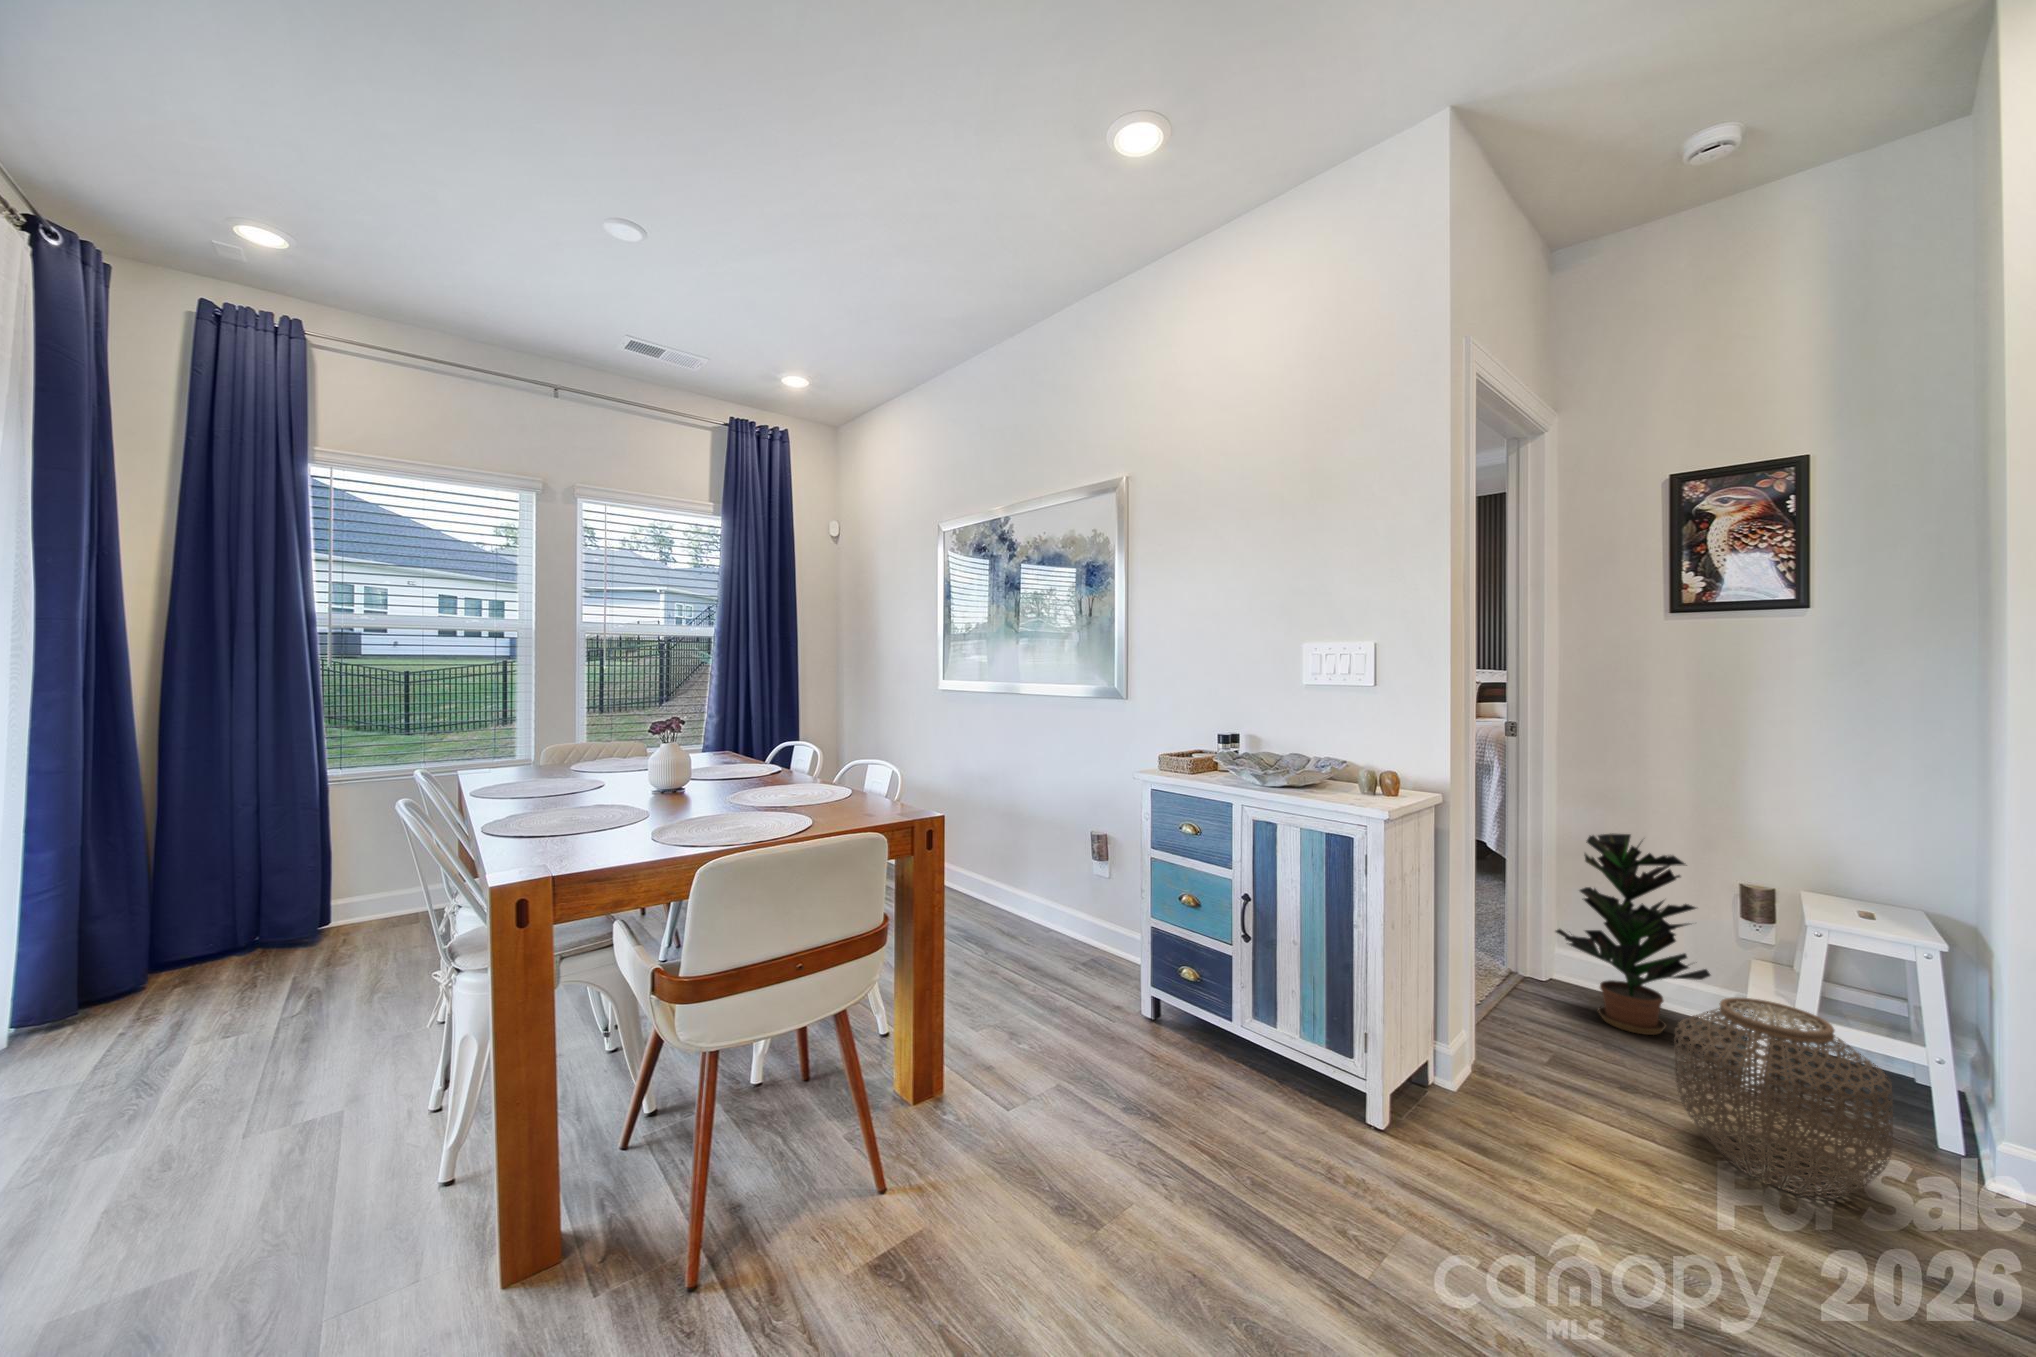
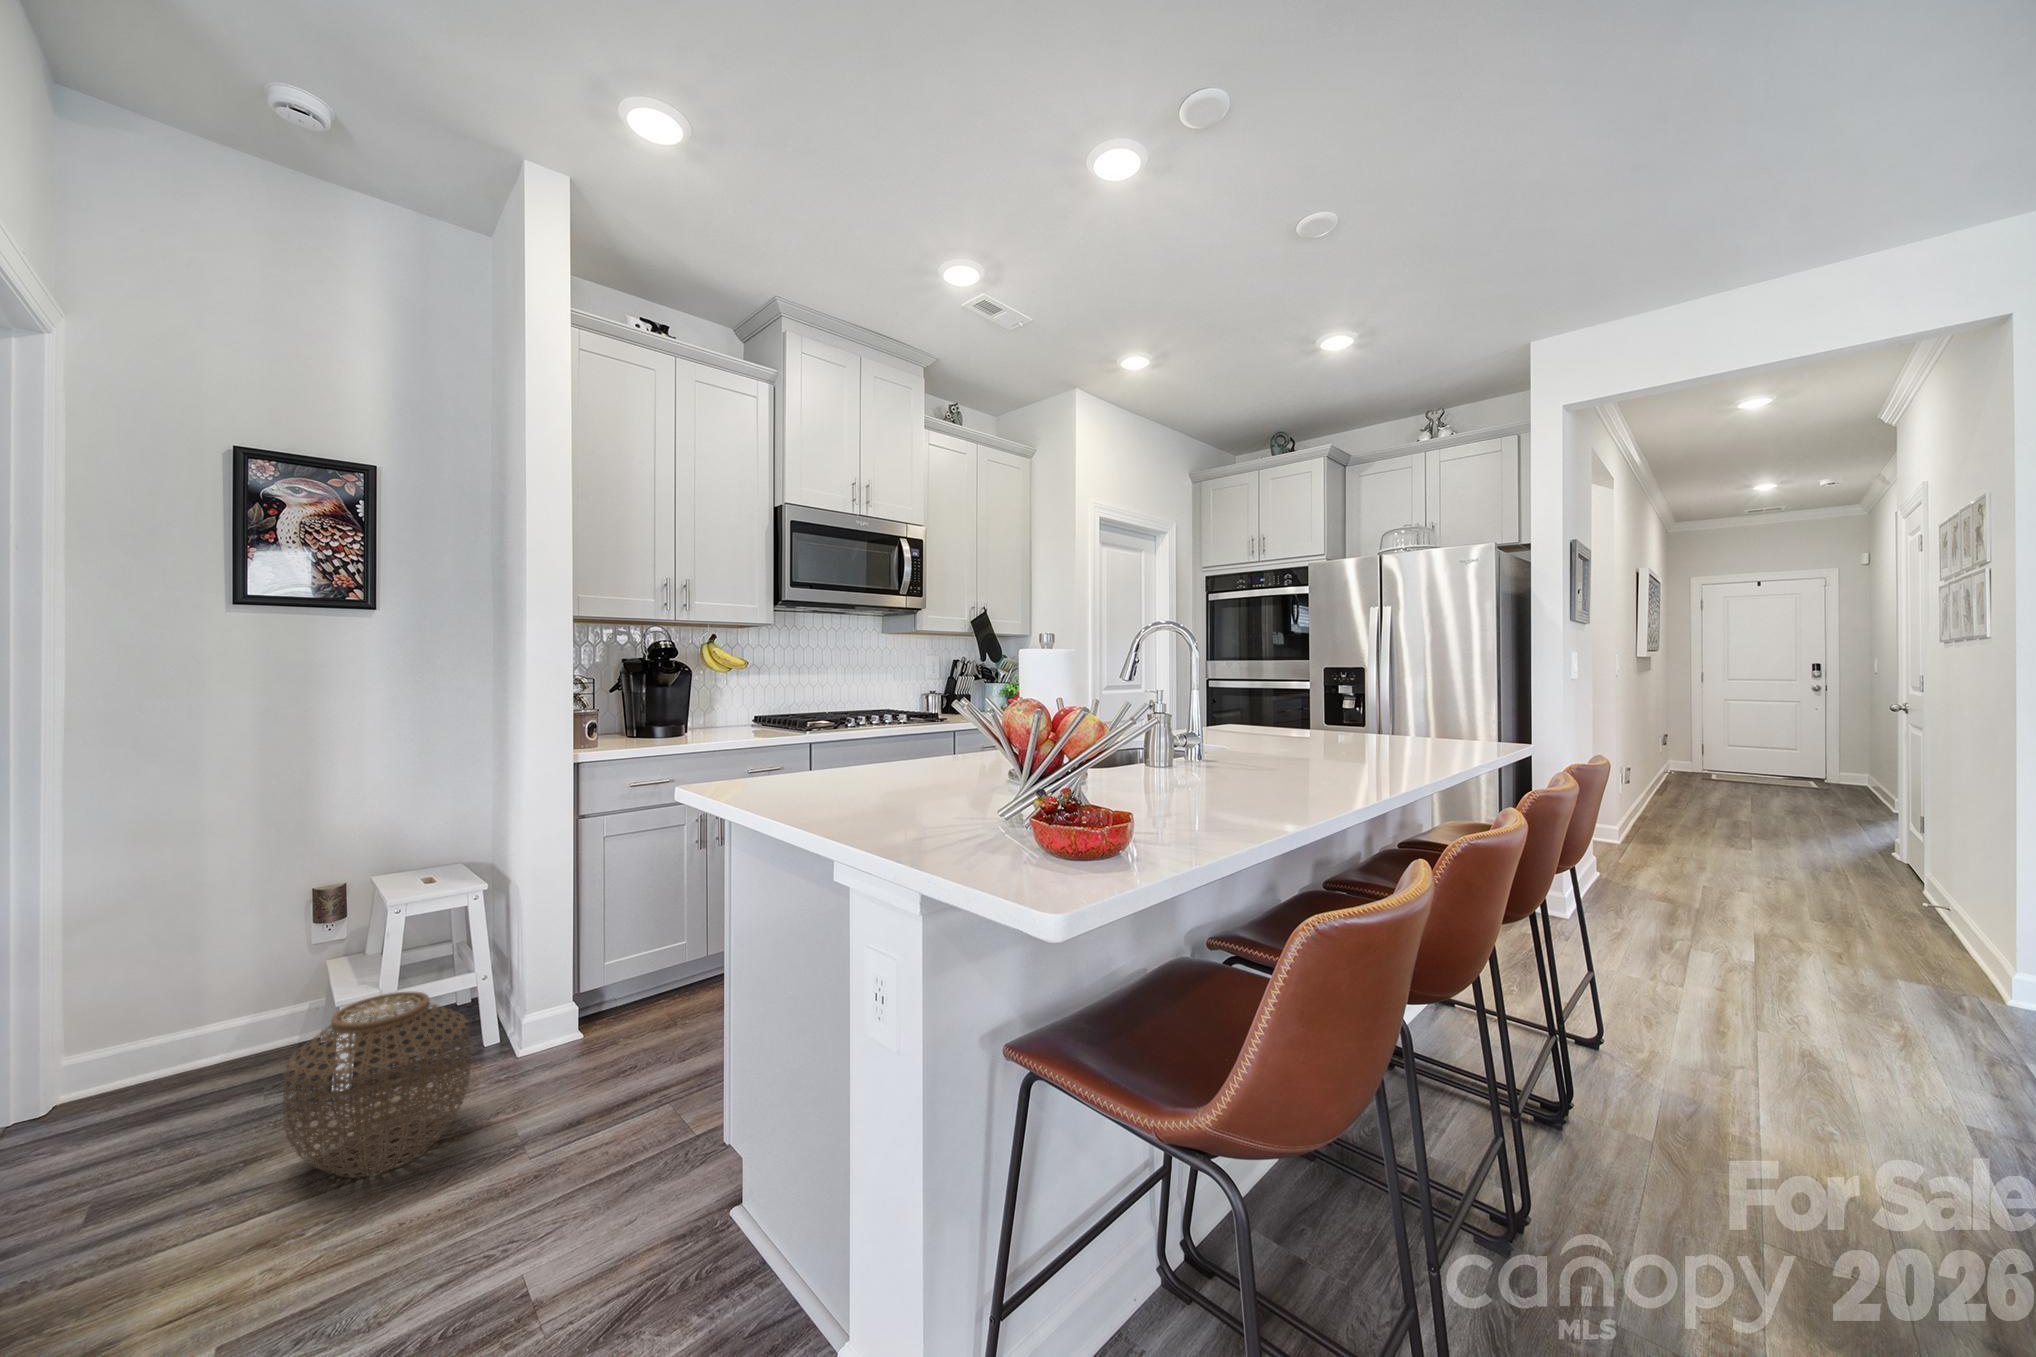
potted plant: present [1556,833,1710,1035] -> none [75,867,293,1114]

